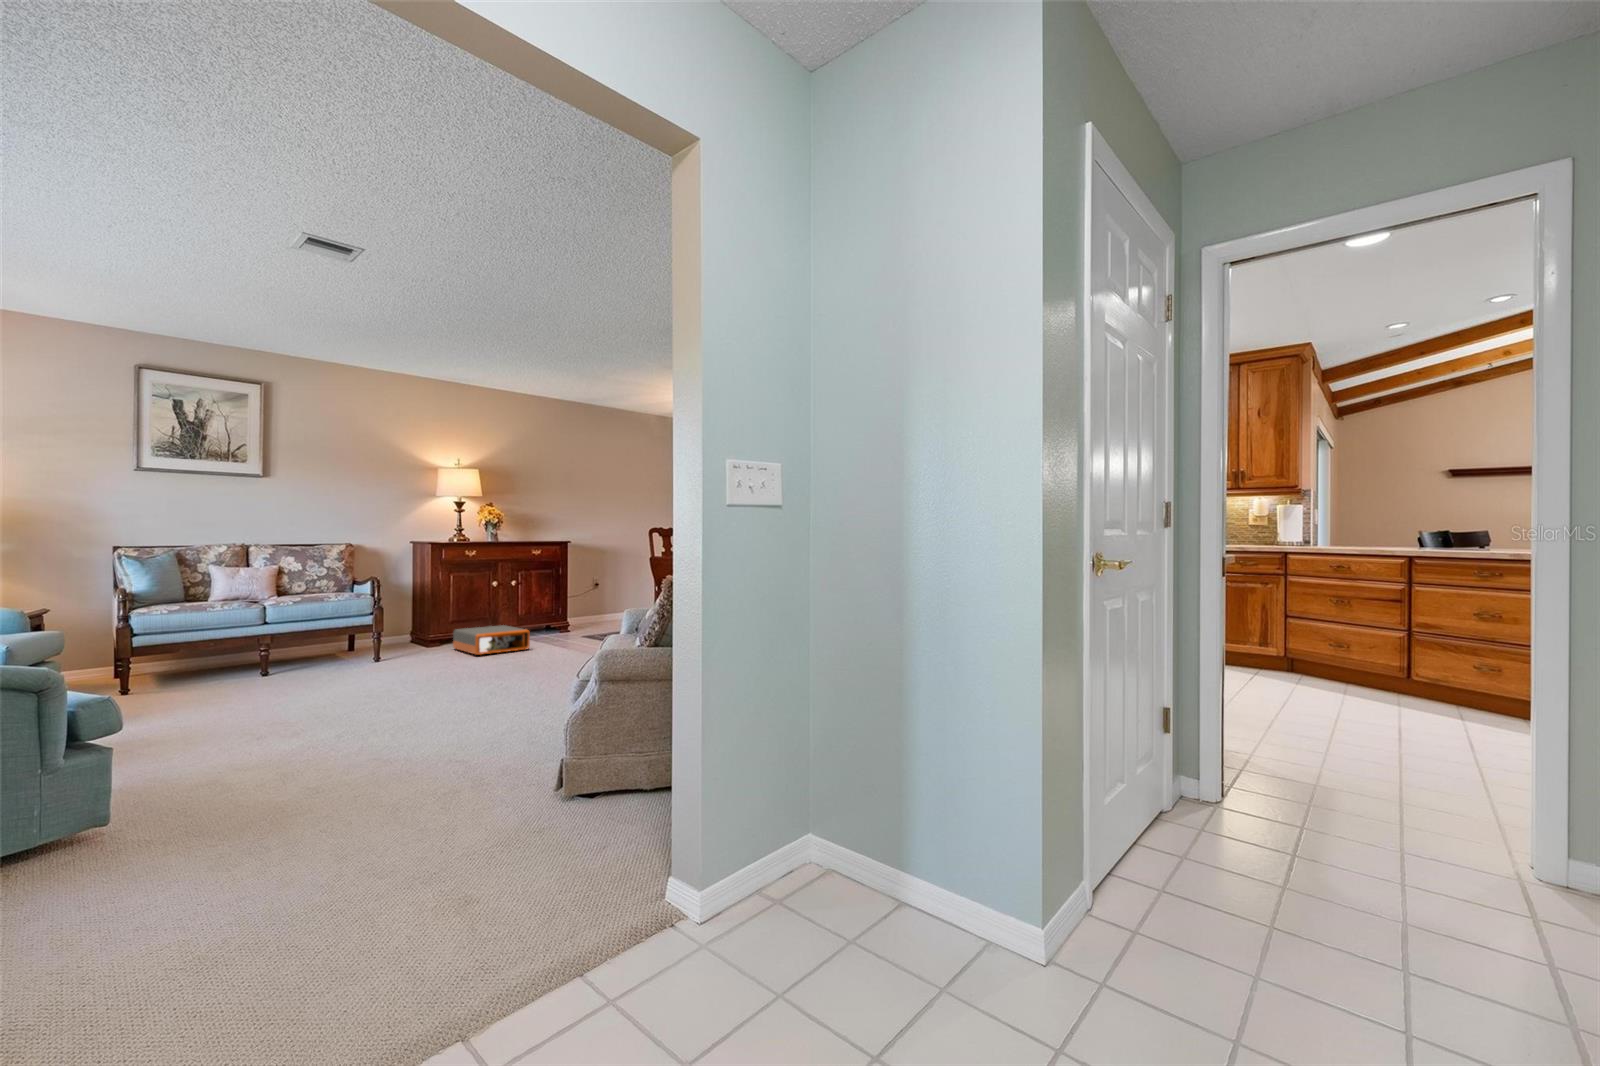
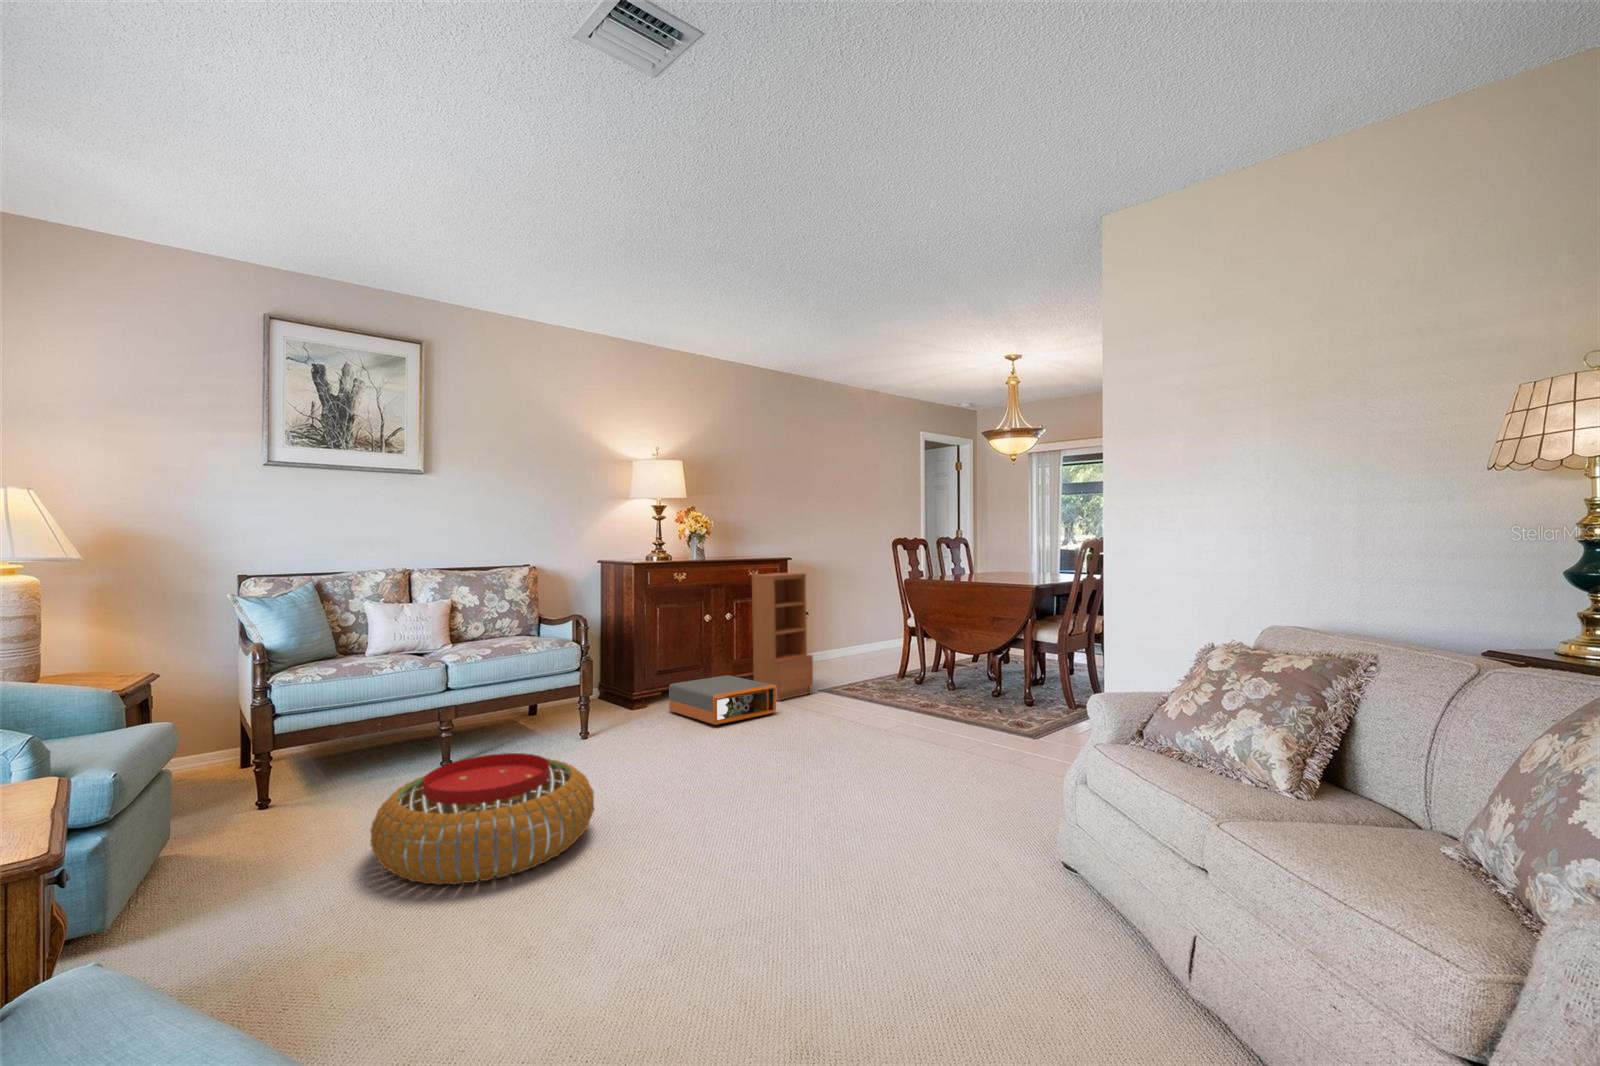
bookcase: none [527,553,572,644] -> present [752,573,813,701]
pouf: none [189,655,345,719] -> present [370,753,594,885]

